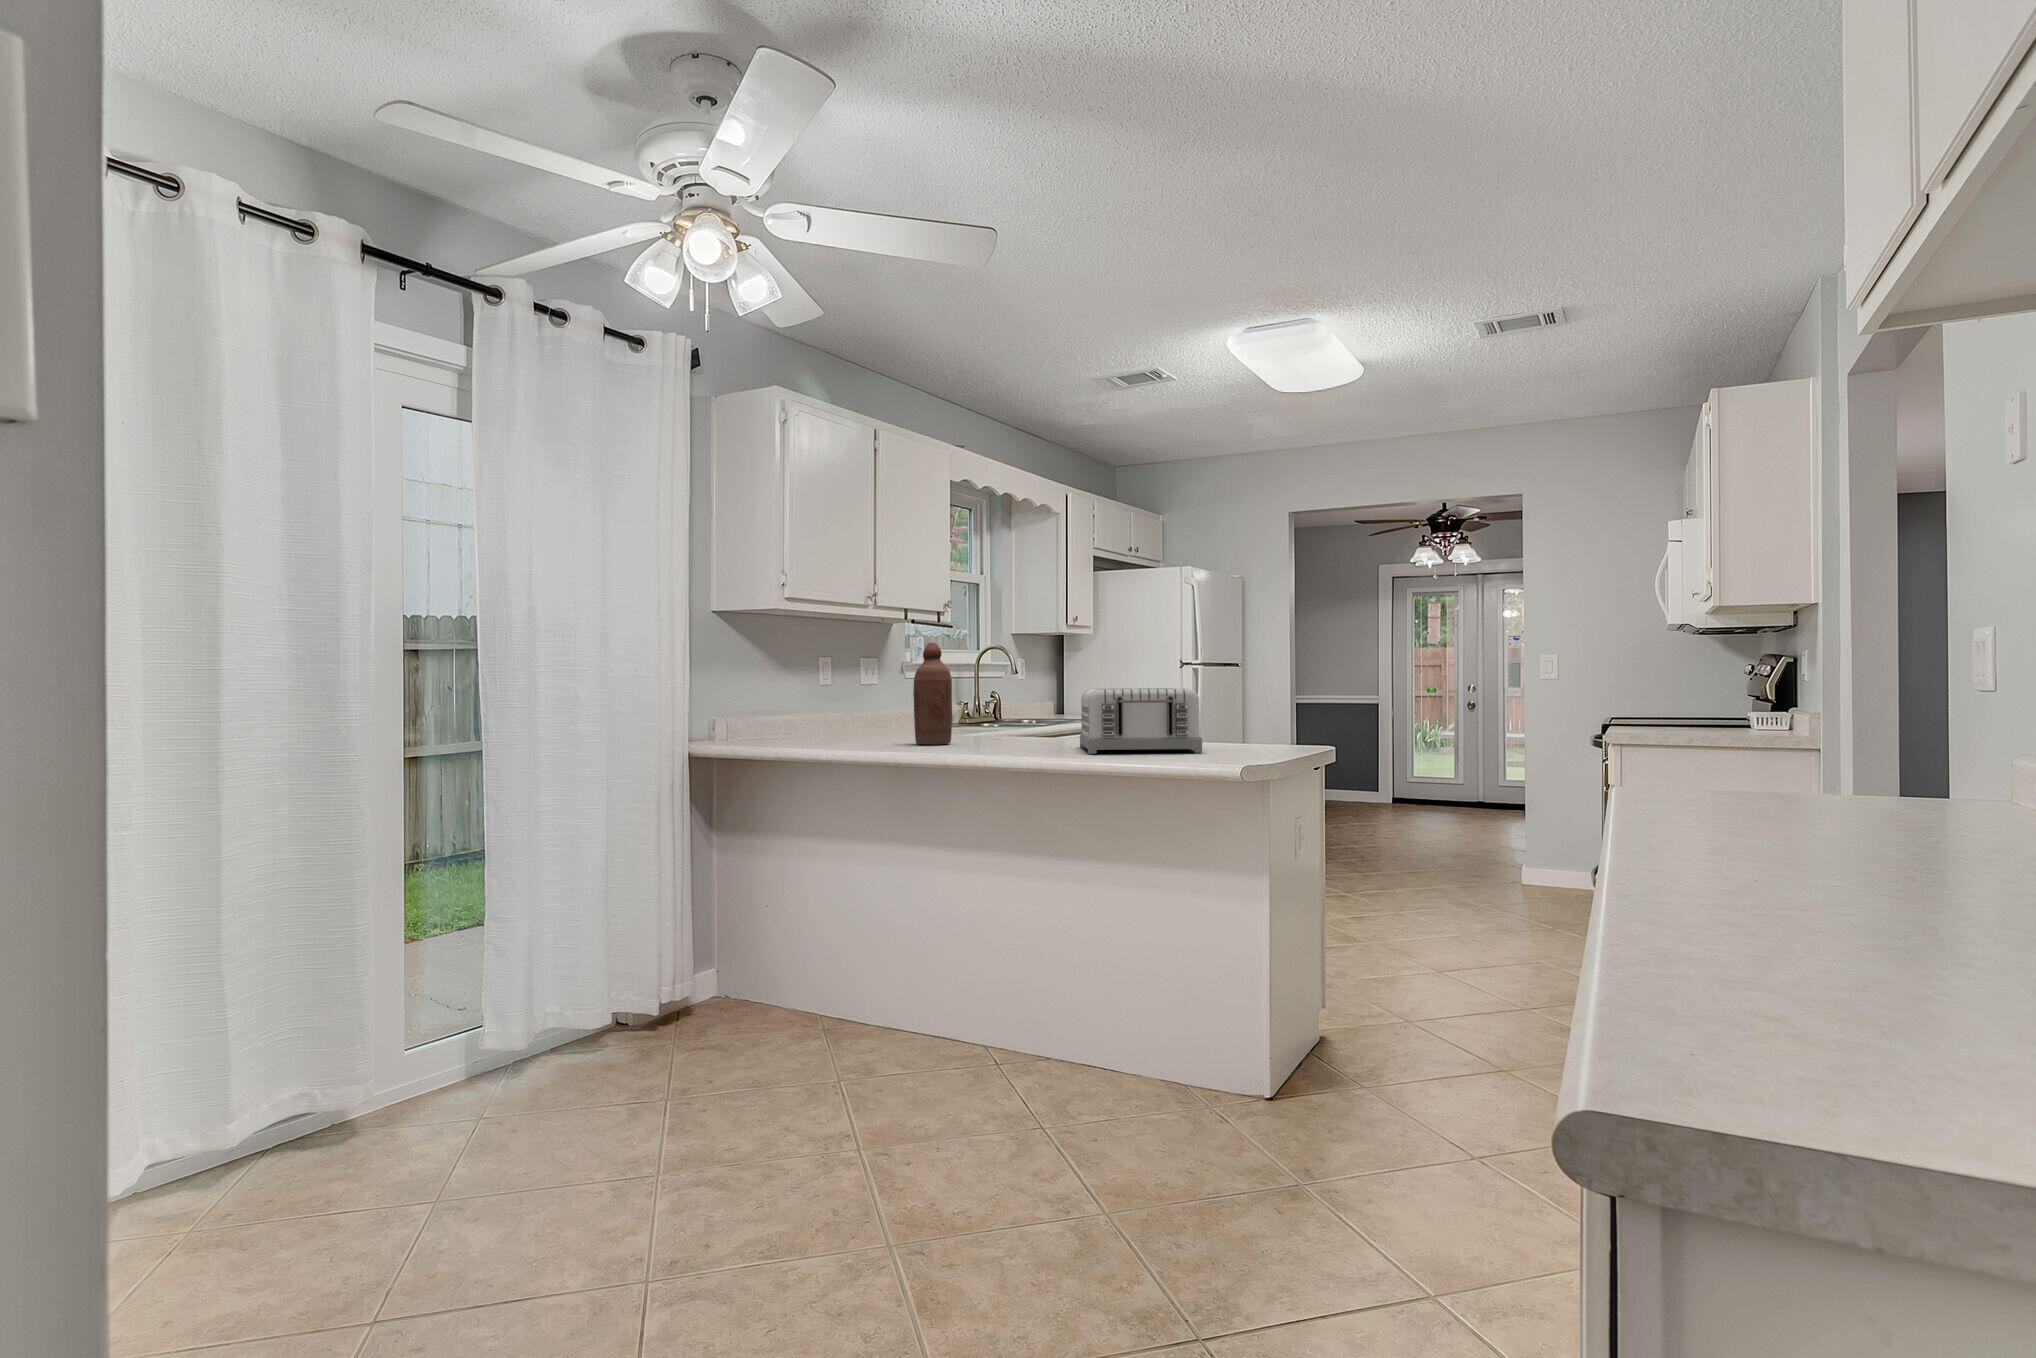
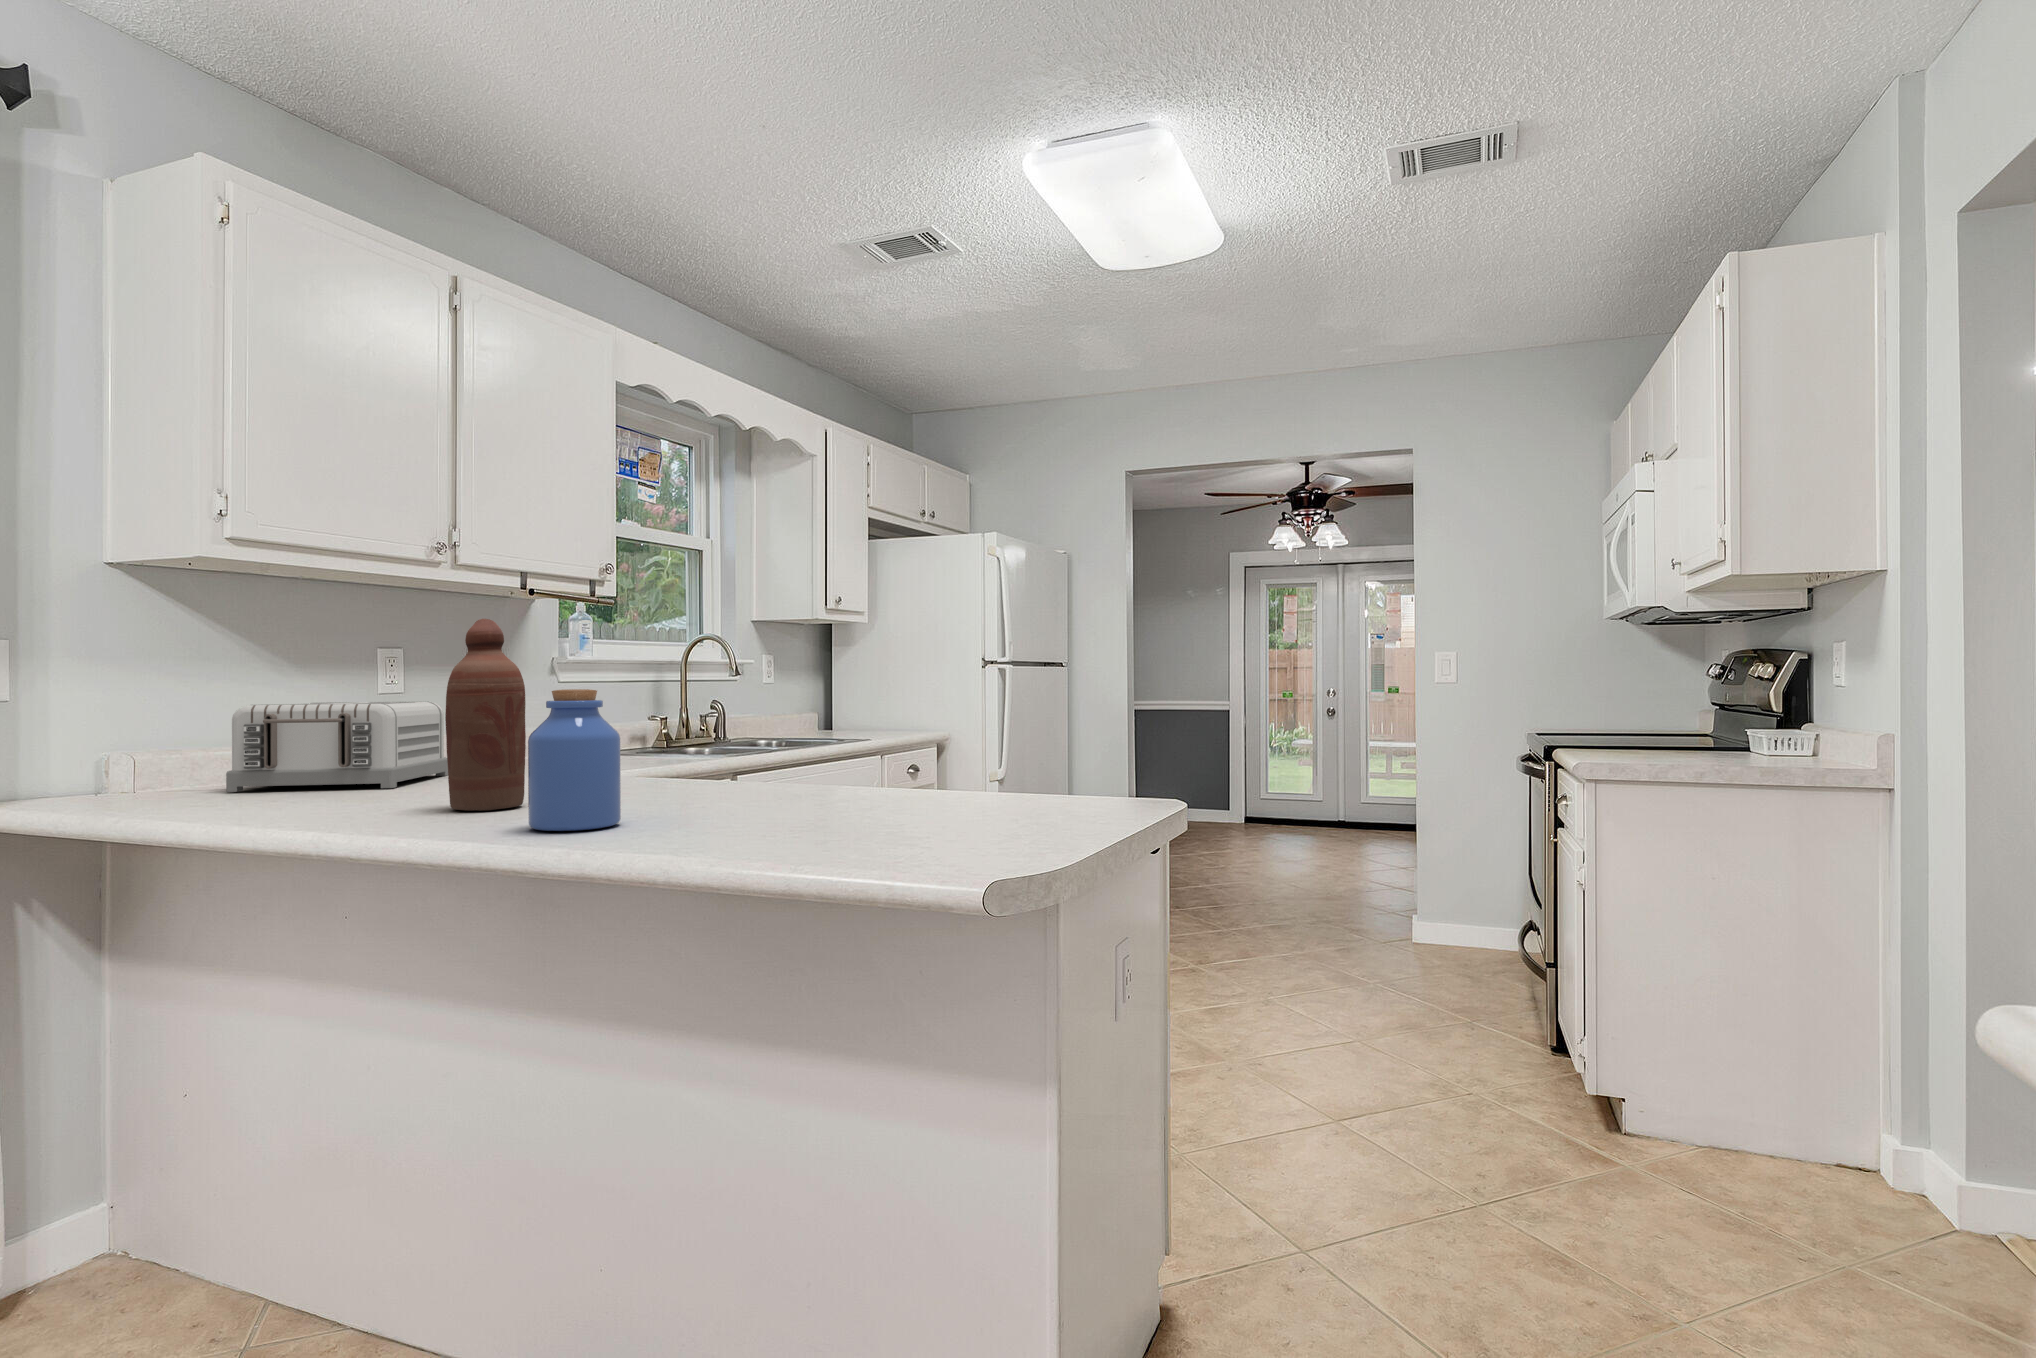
jar: none [977,680,1021,750] -> present [528,689,621,831]
toaster: present [1080,688,1202,754] -> present [226,701,448,792]

